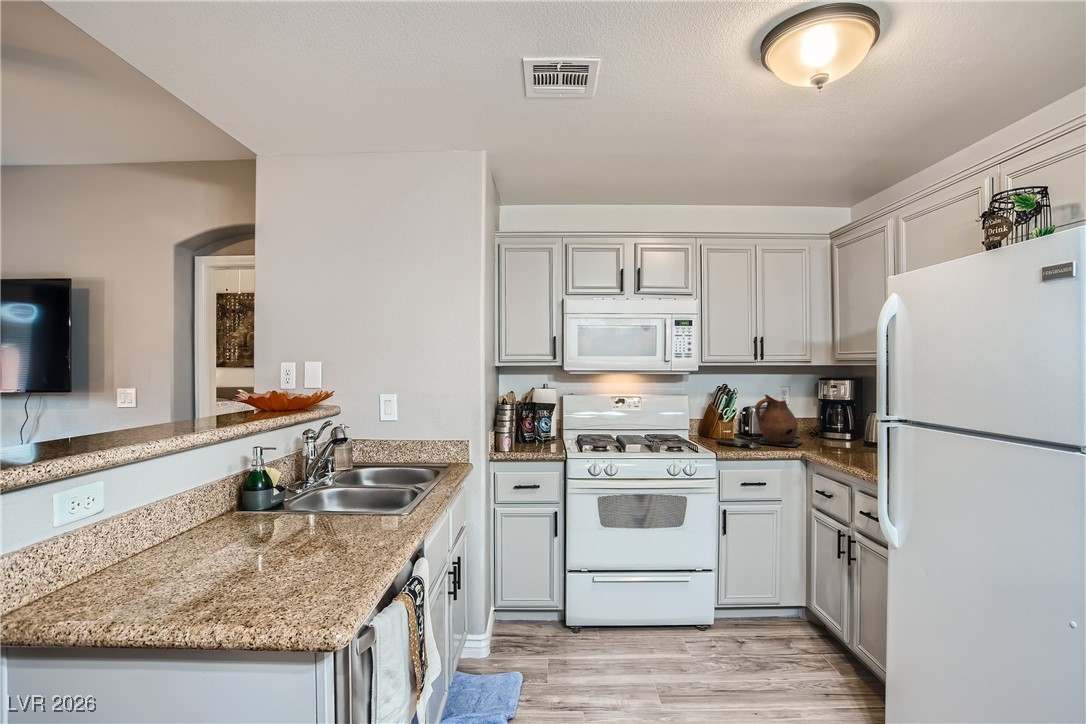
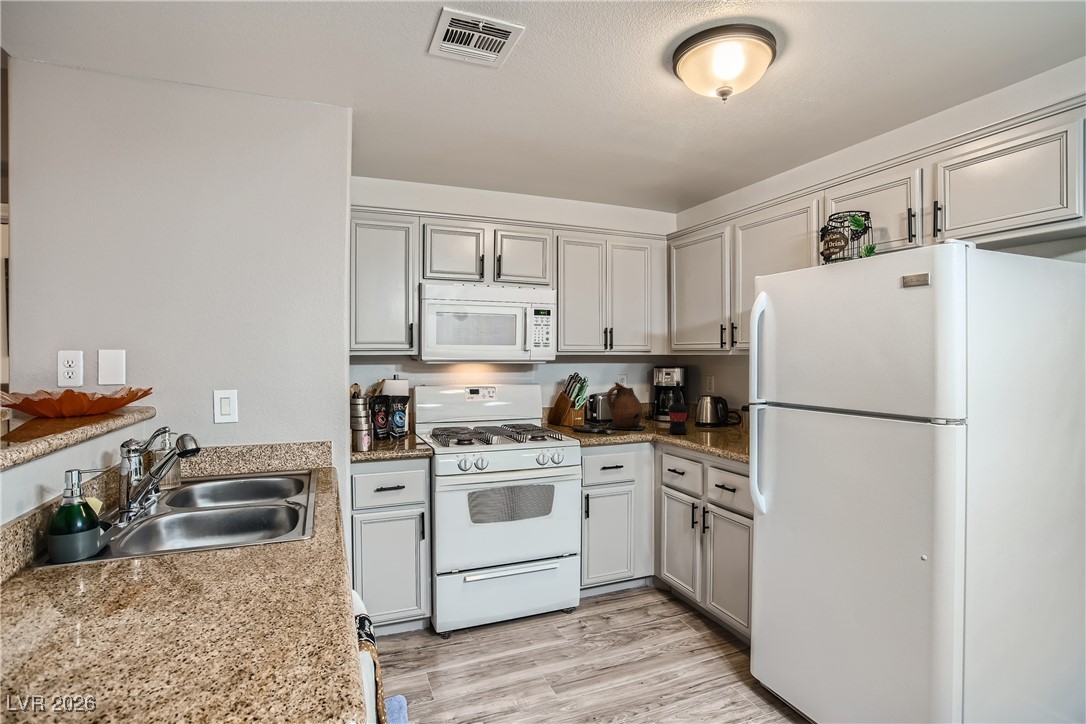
wine bottle: none [826,395,851,455] -> present [668,381,688,434]

